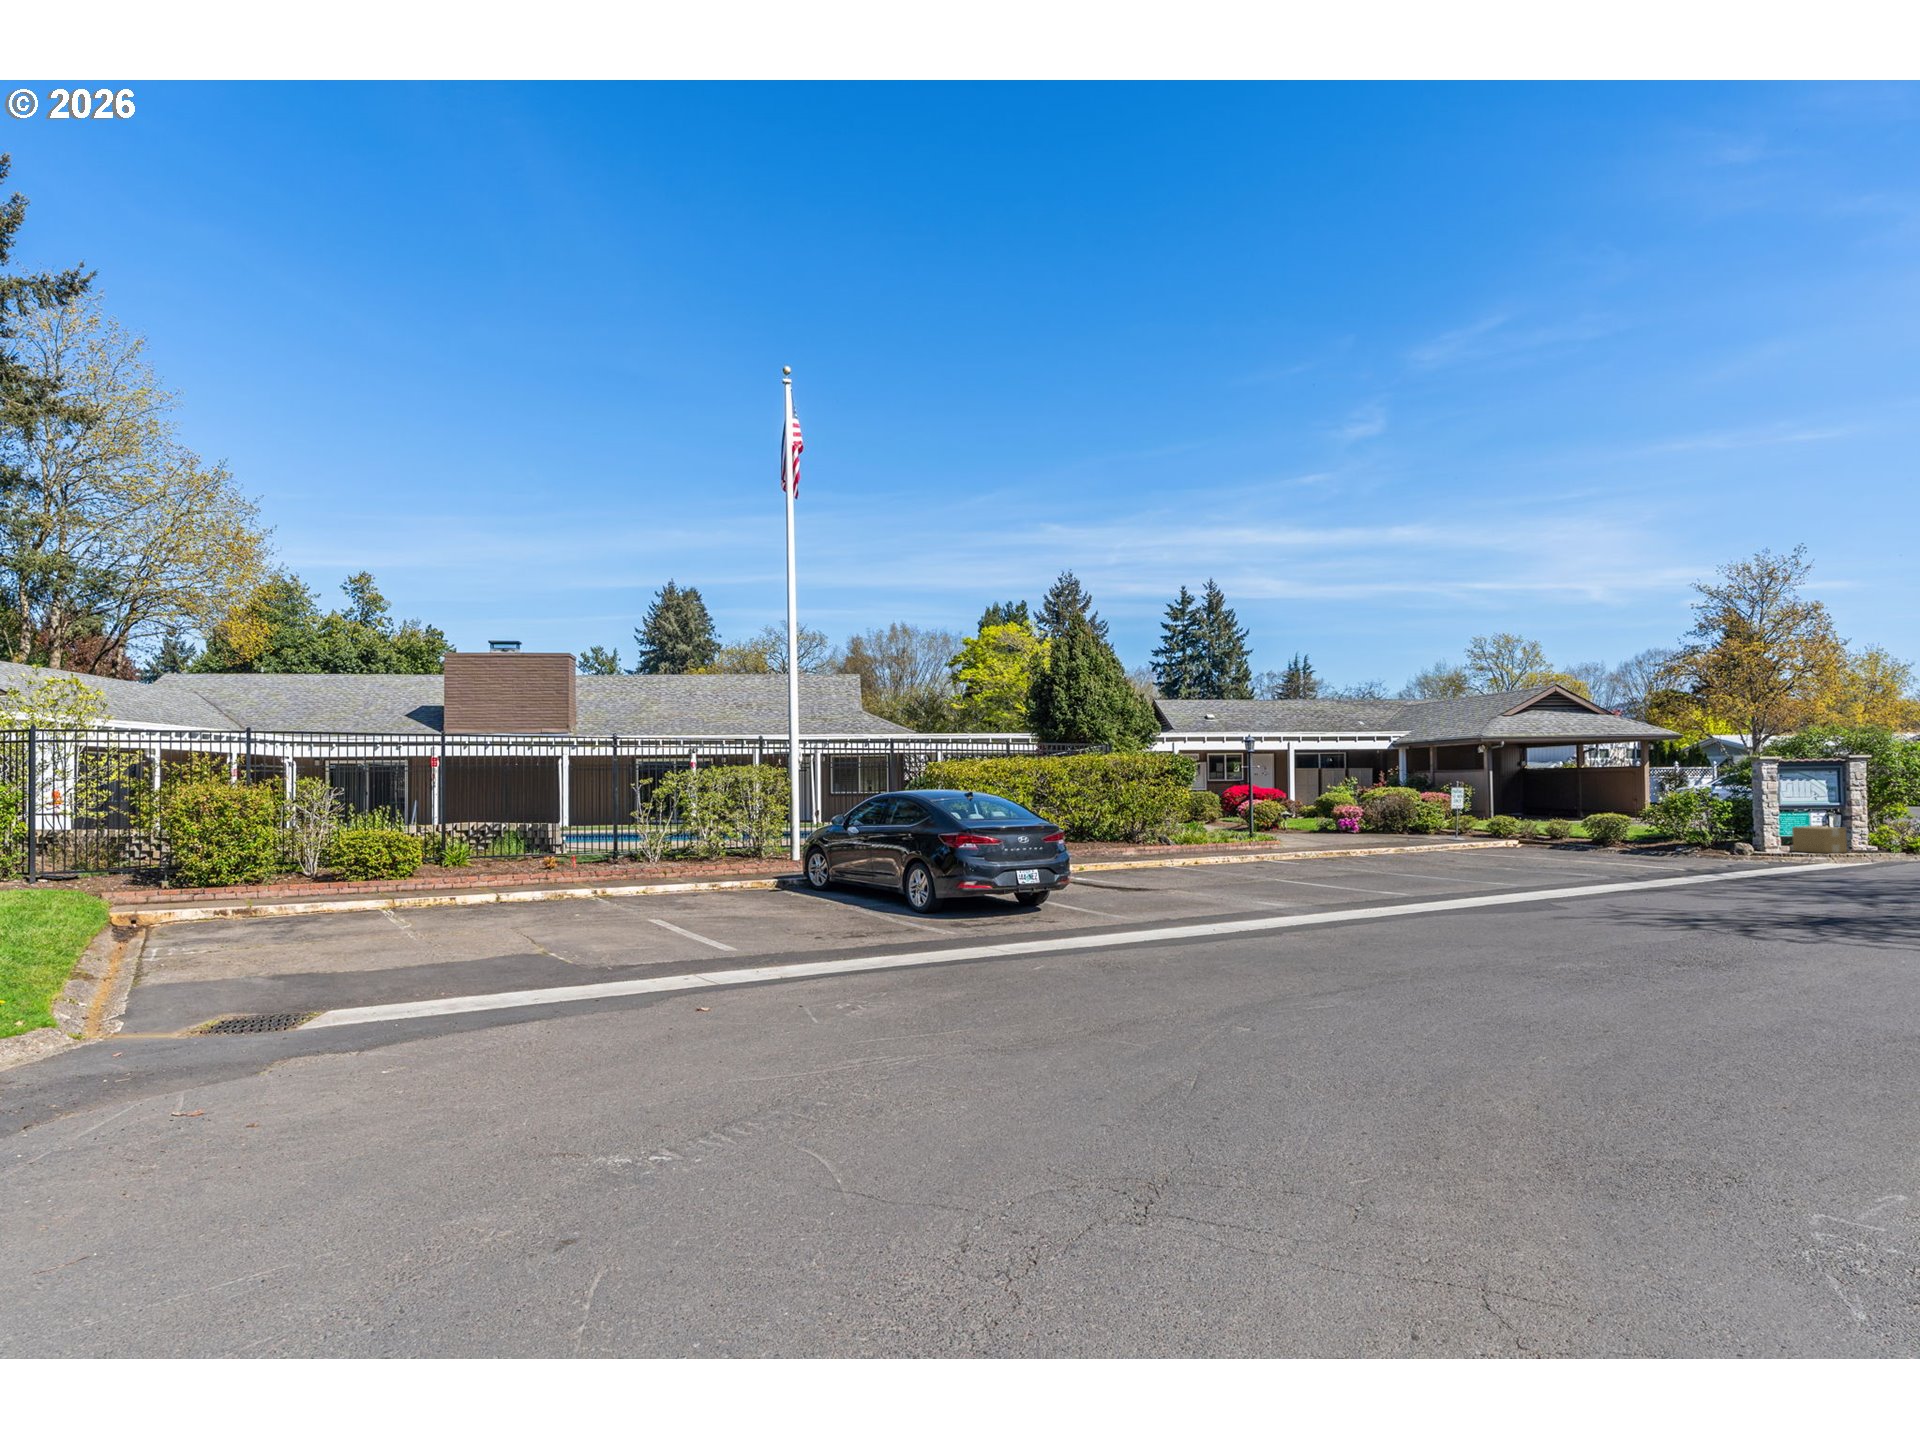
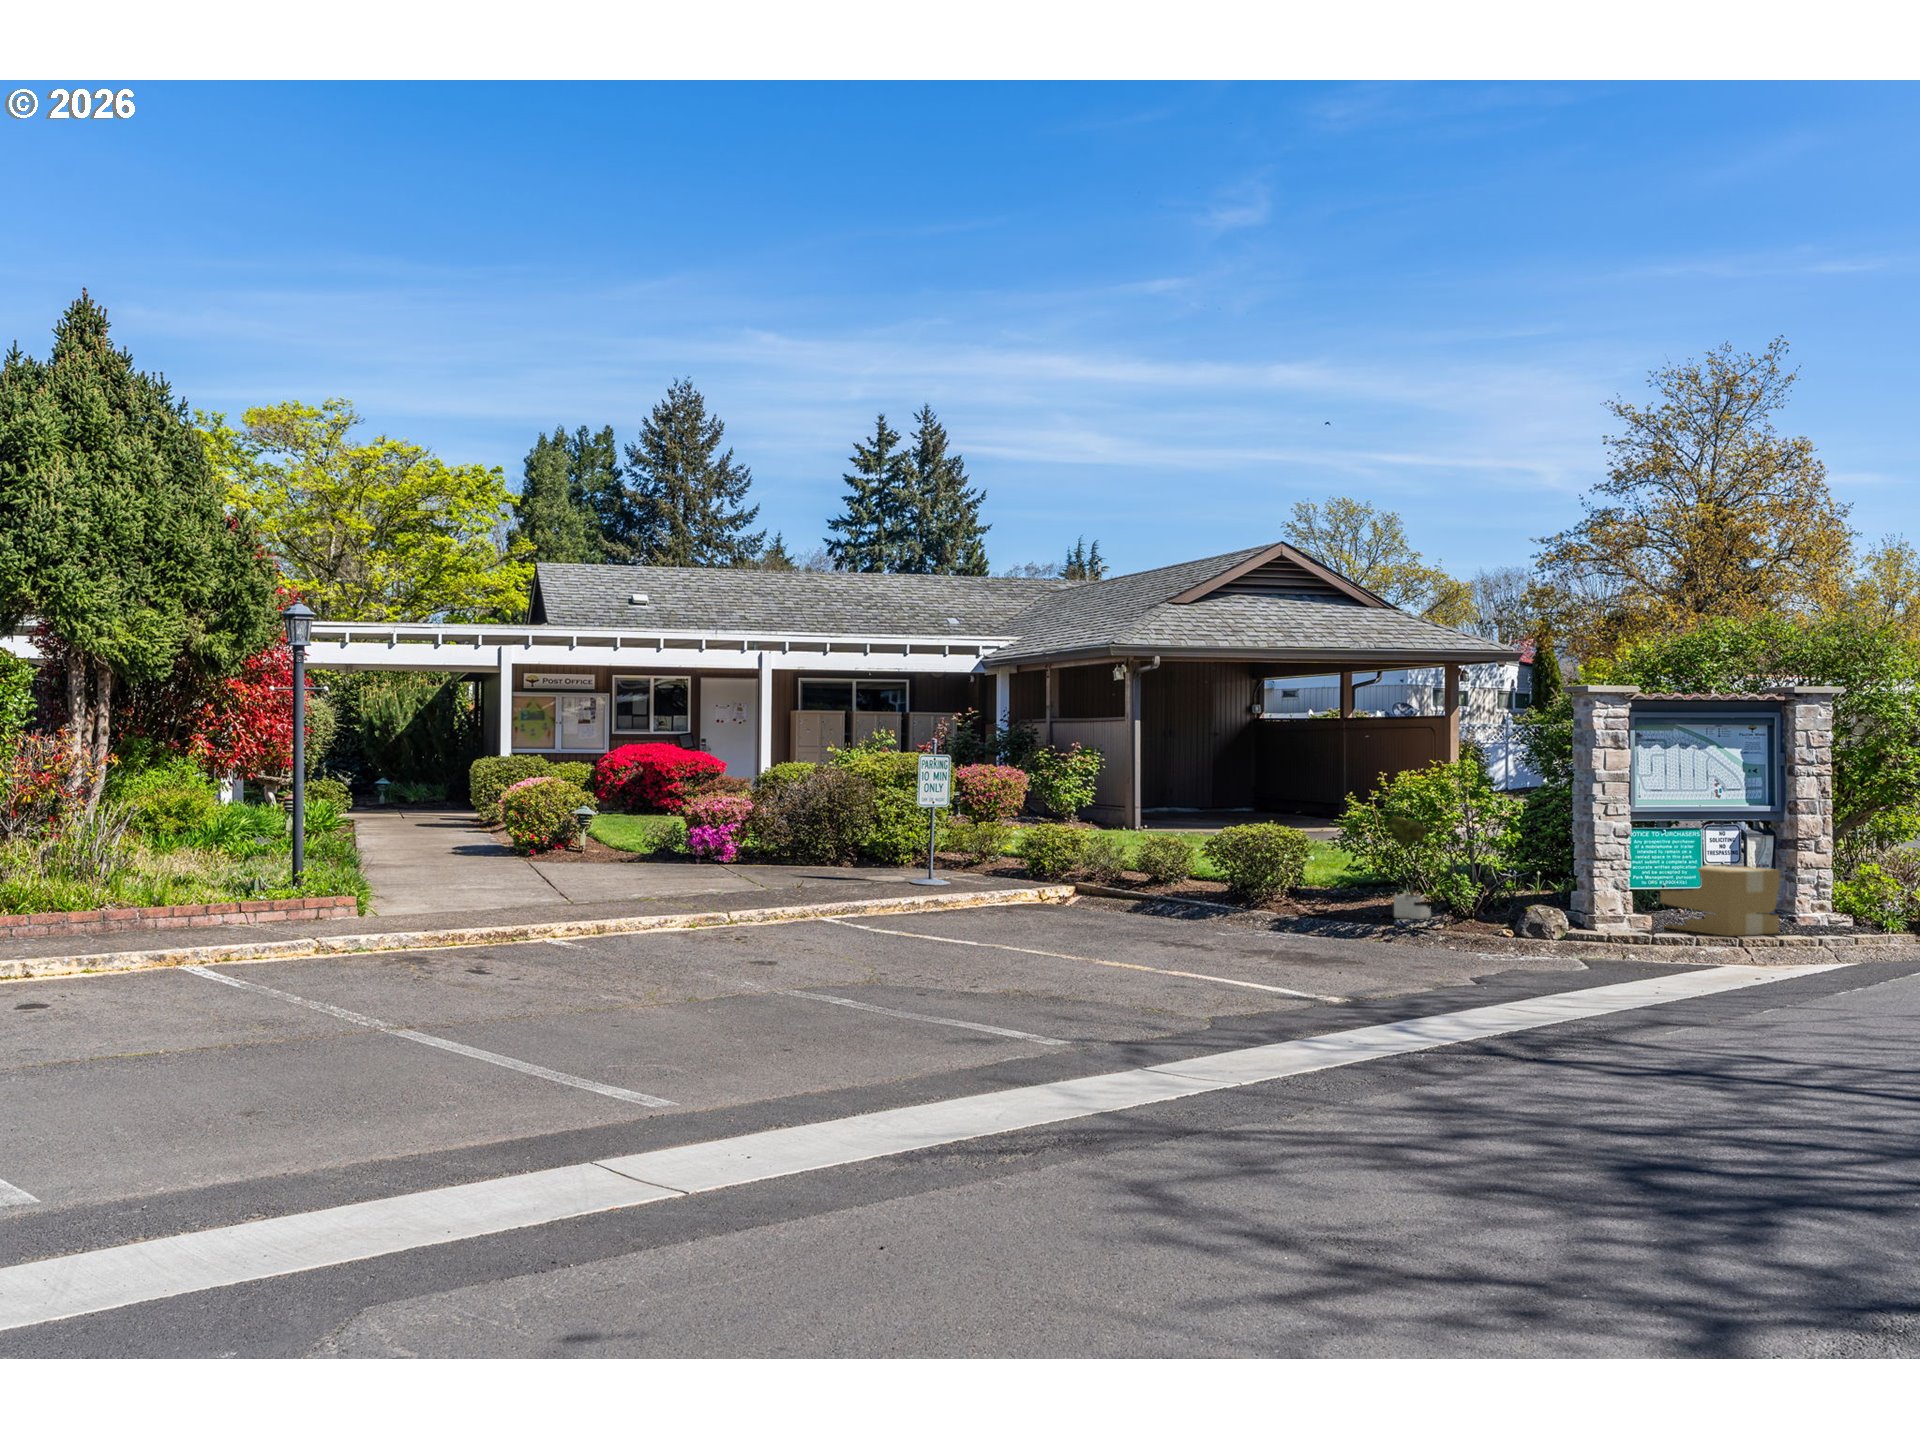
potted tree: none [1668,809,1690,849] -> present [1387,816,1431,919]

